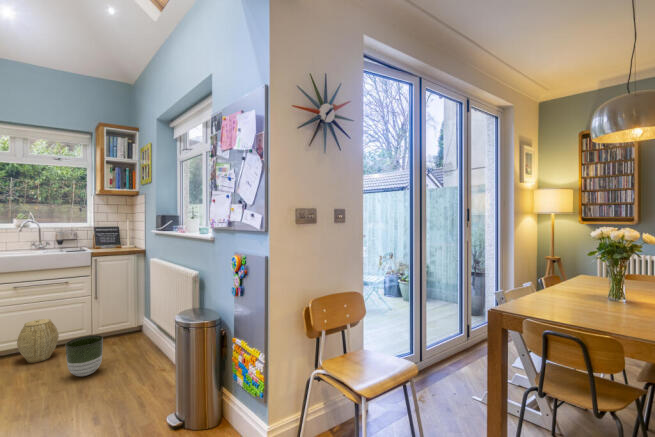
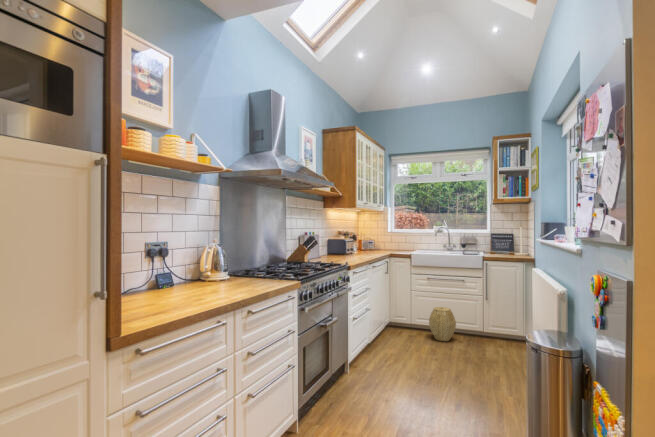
planter: present [65,335,103,376] -> none [454,330,483,366]

